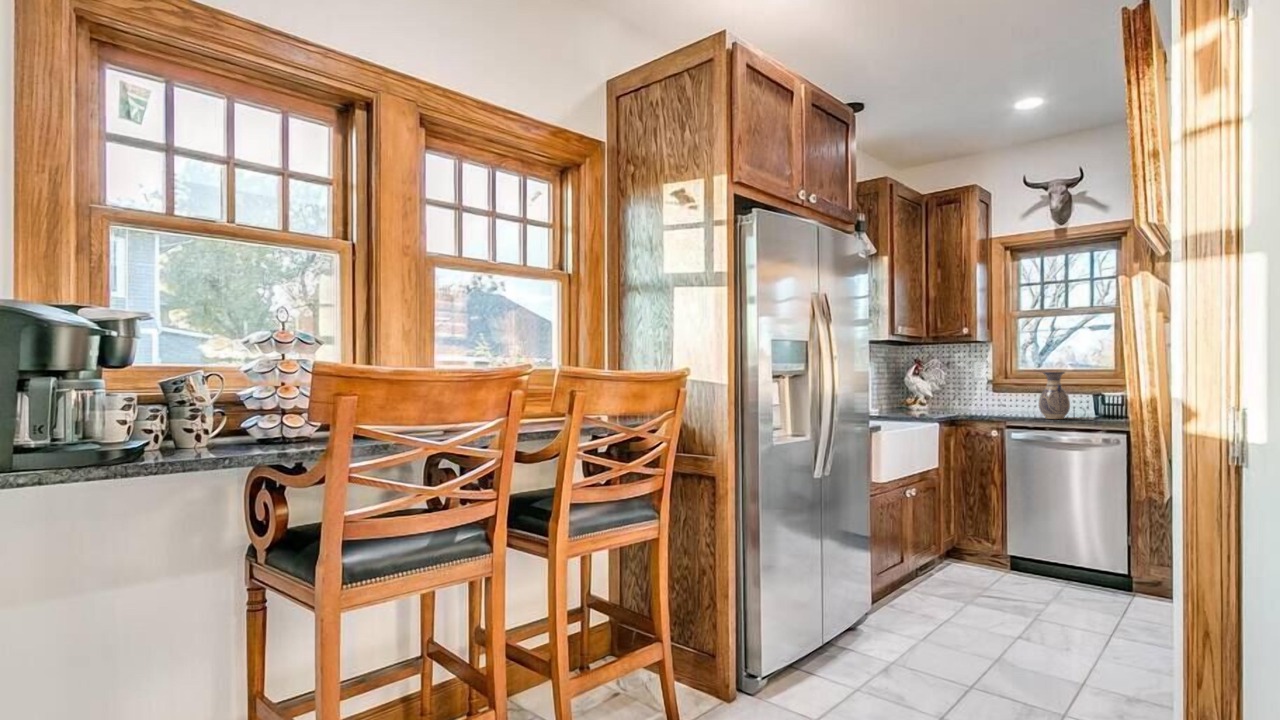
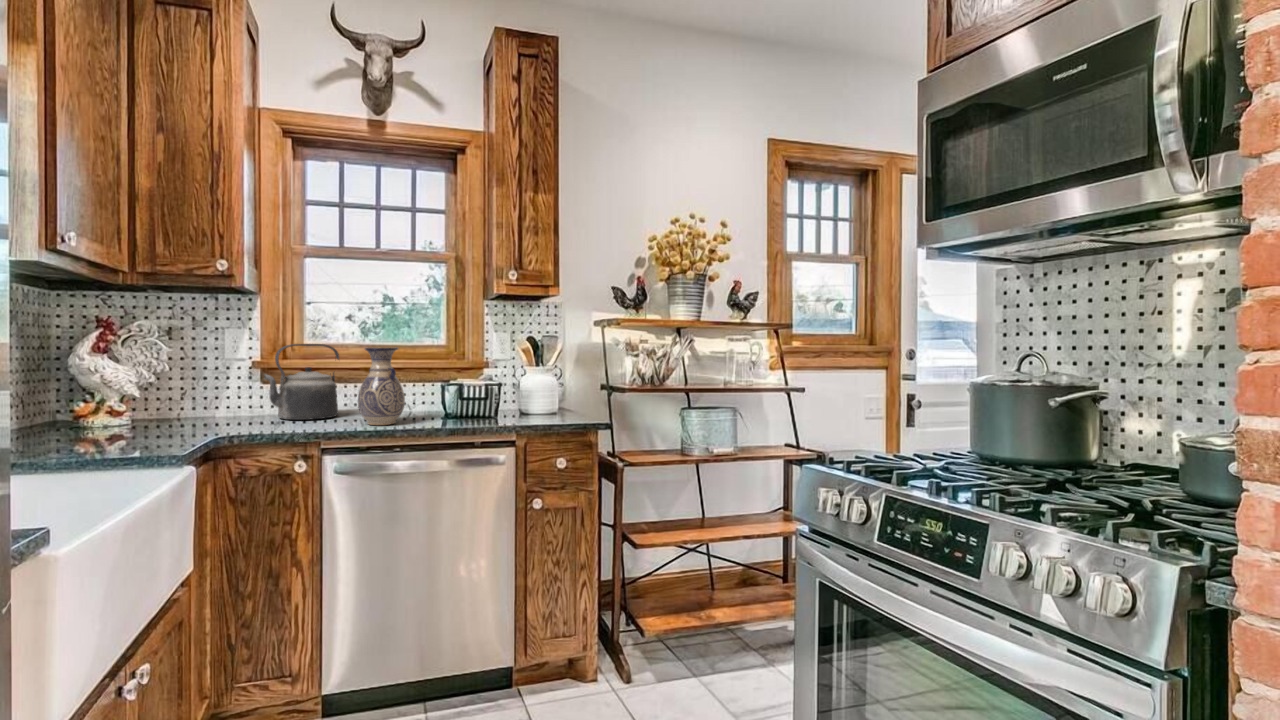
kettle: none [991,370,1038,414] -> present [264,344,339,420]

